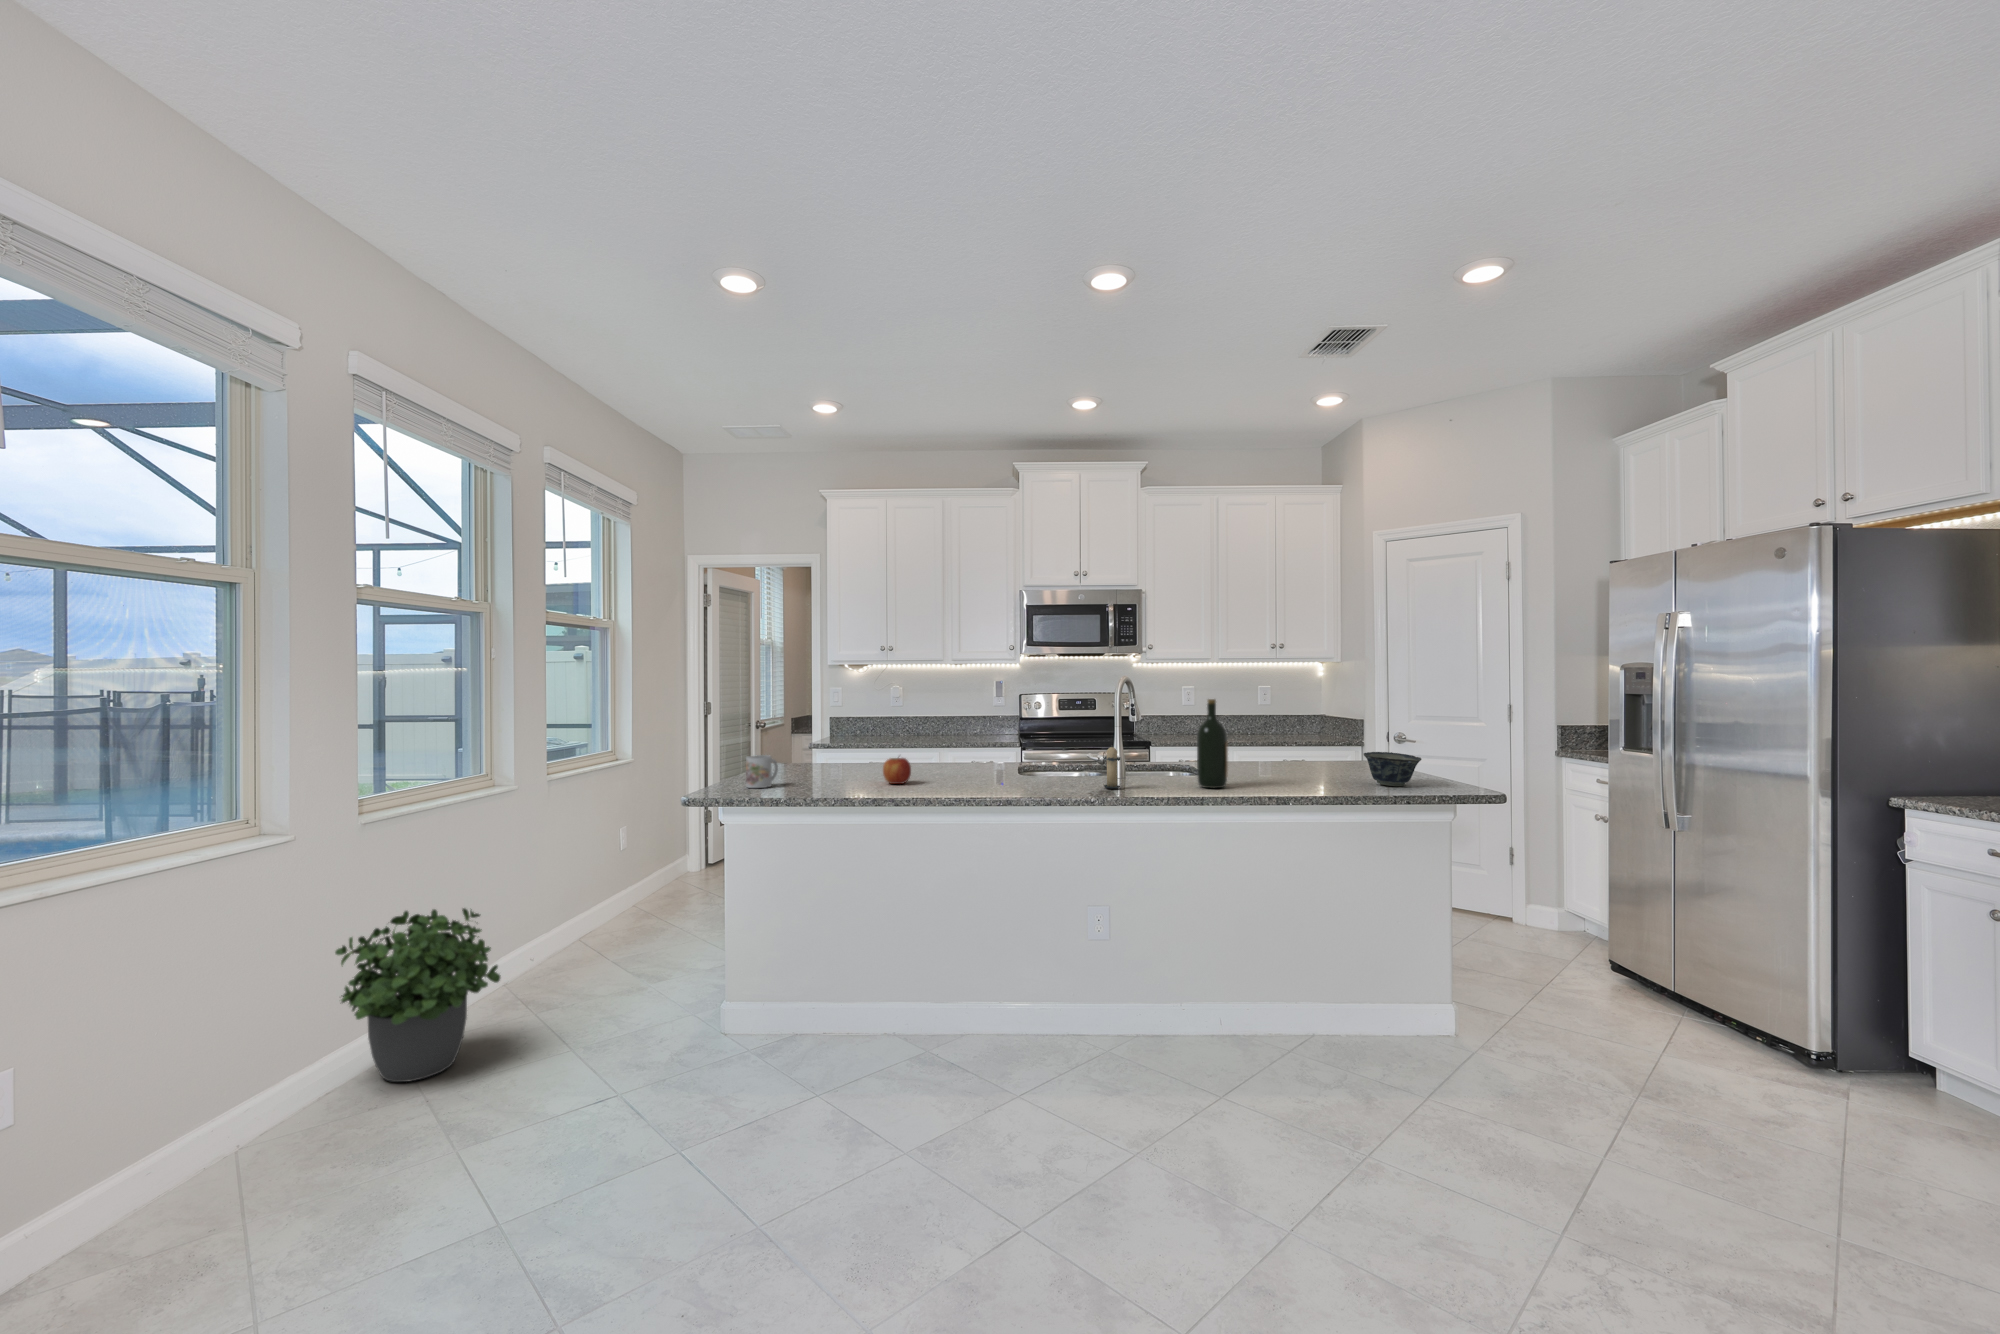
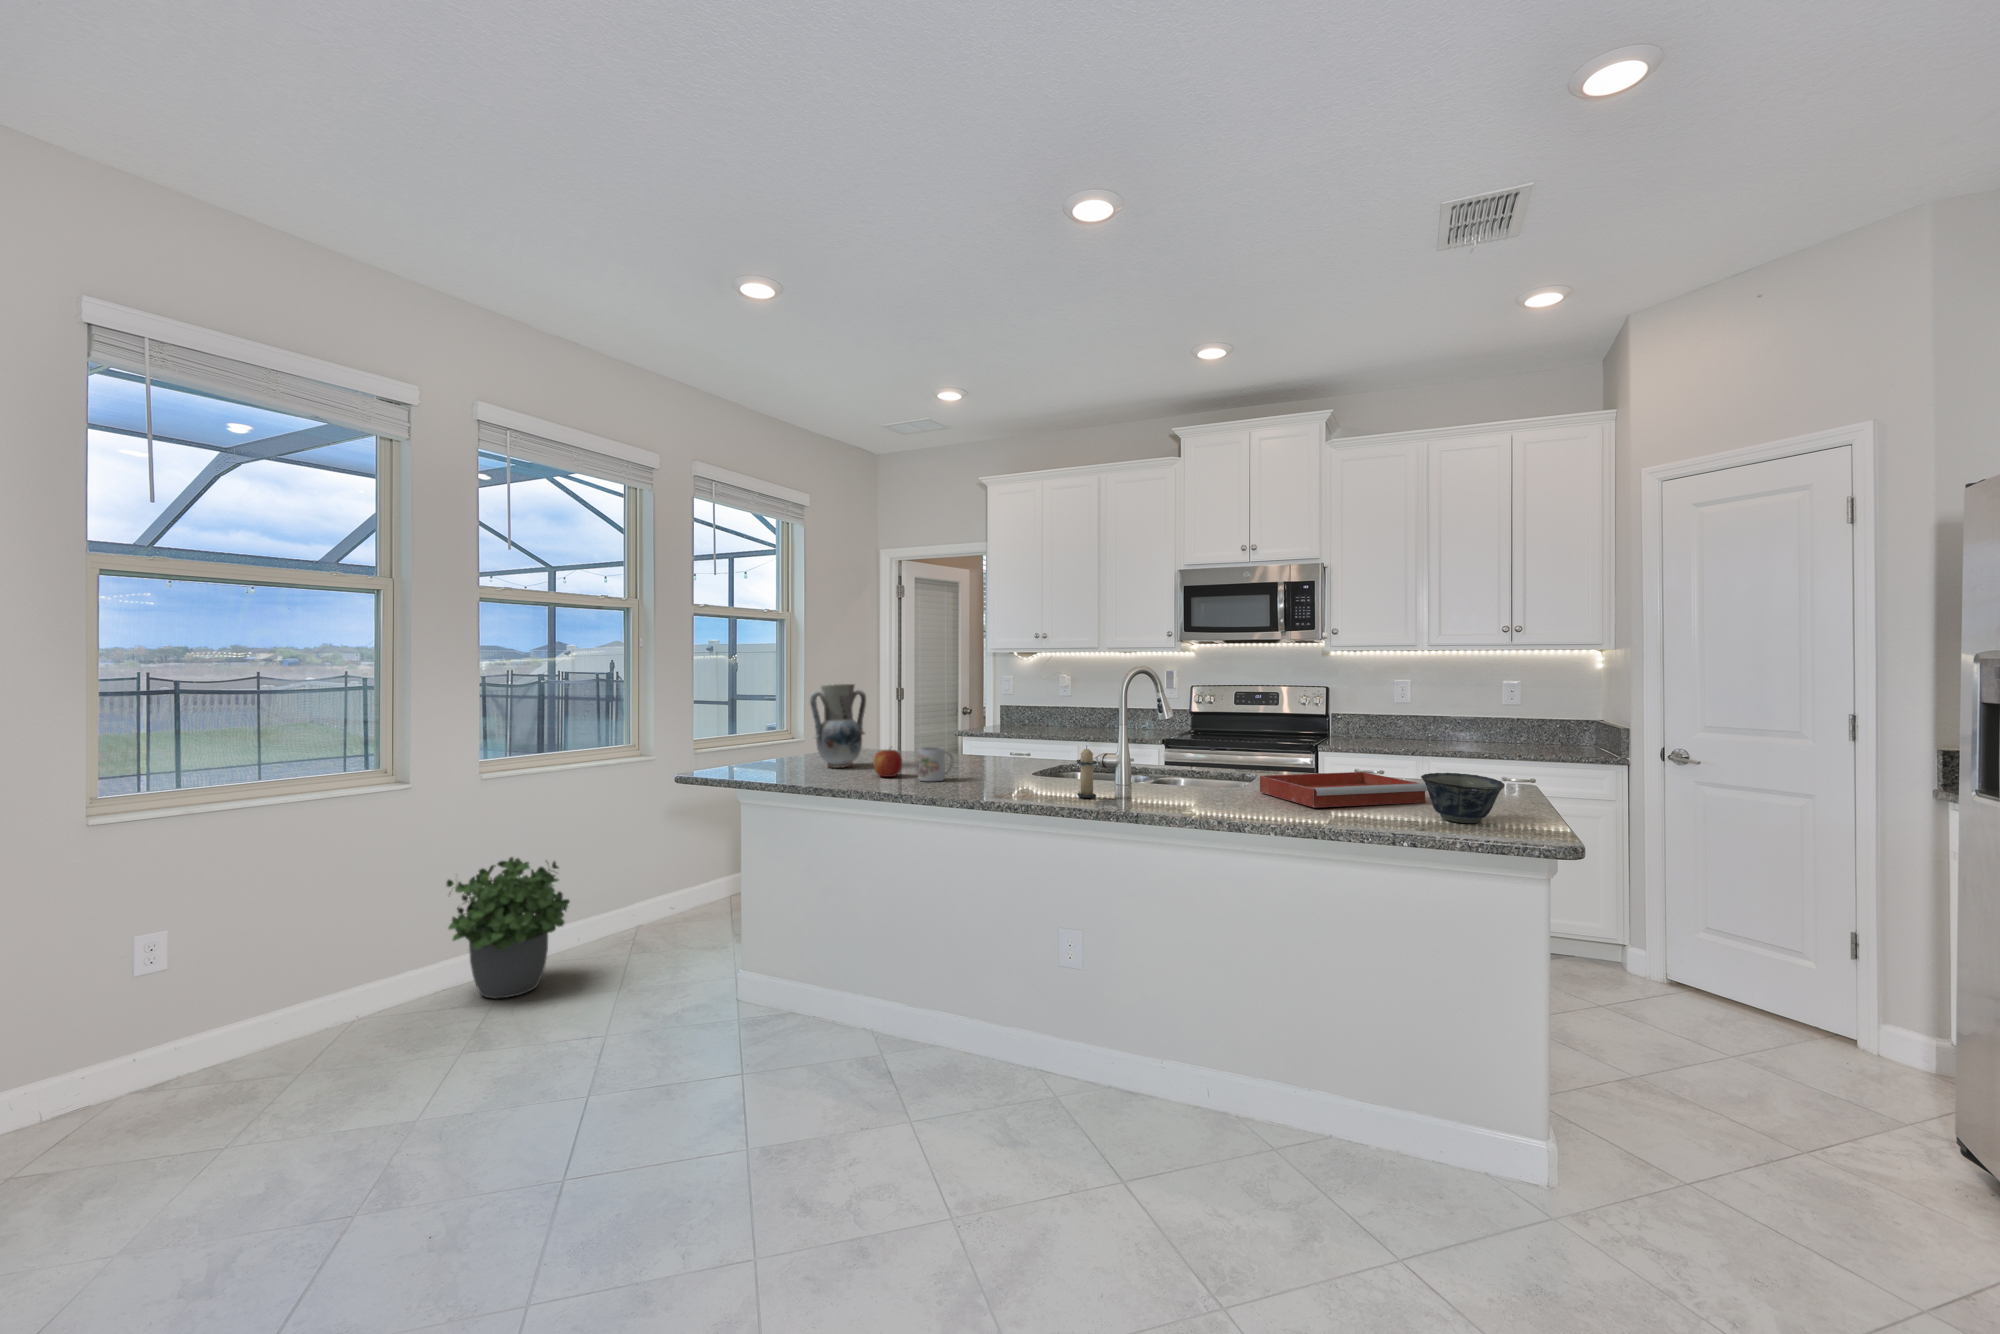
vase: none [799,696,845,779] -> present [810,684,866,768]
wine bottle: present [1197,699,1228,788] -> none [1191,695,1229,807]
mug: present [746,755,778,788] -> present [918,747,954,781]
tray: none [1223,757,1344,784] -> present [1260,772,1428,807]

